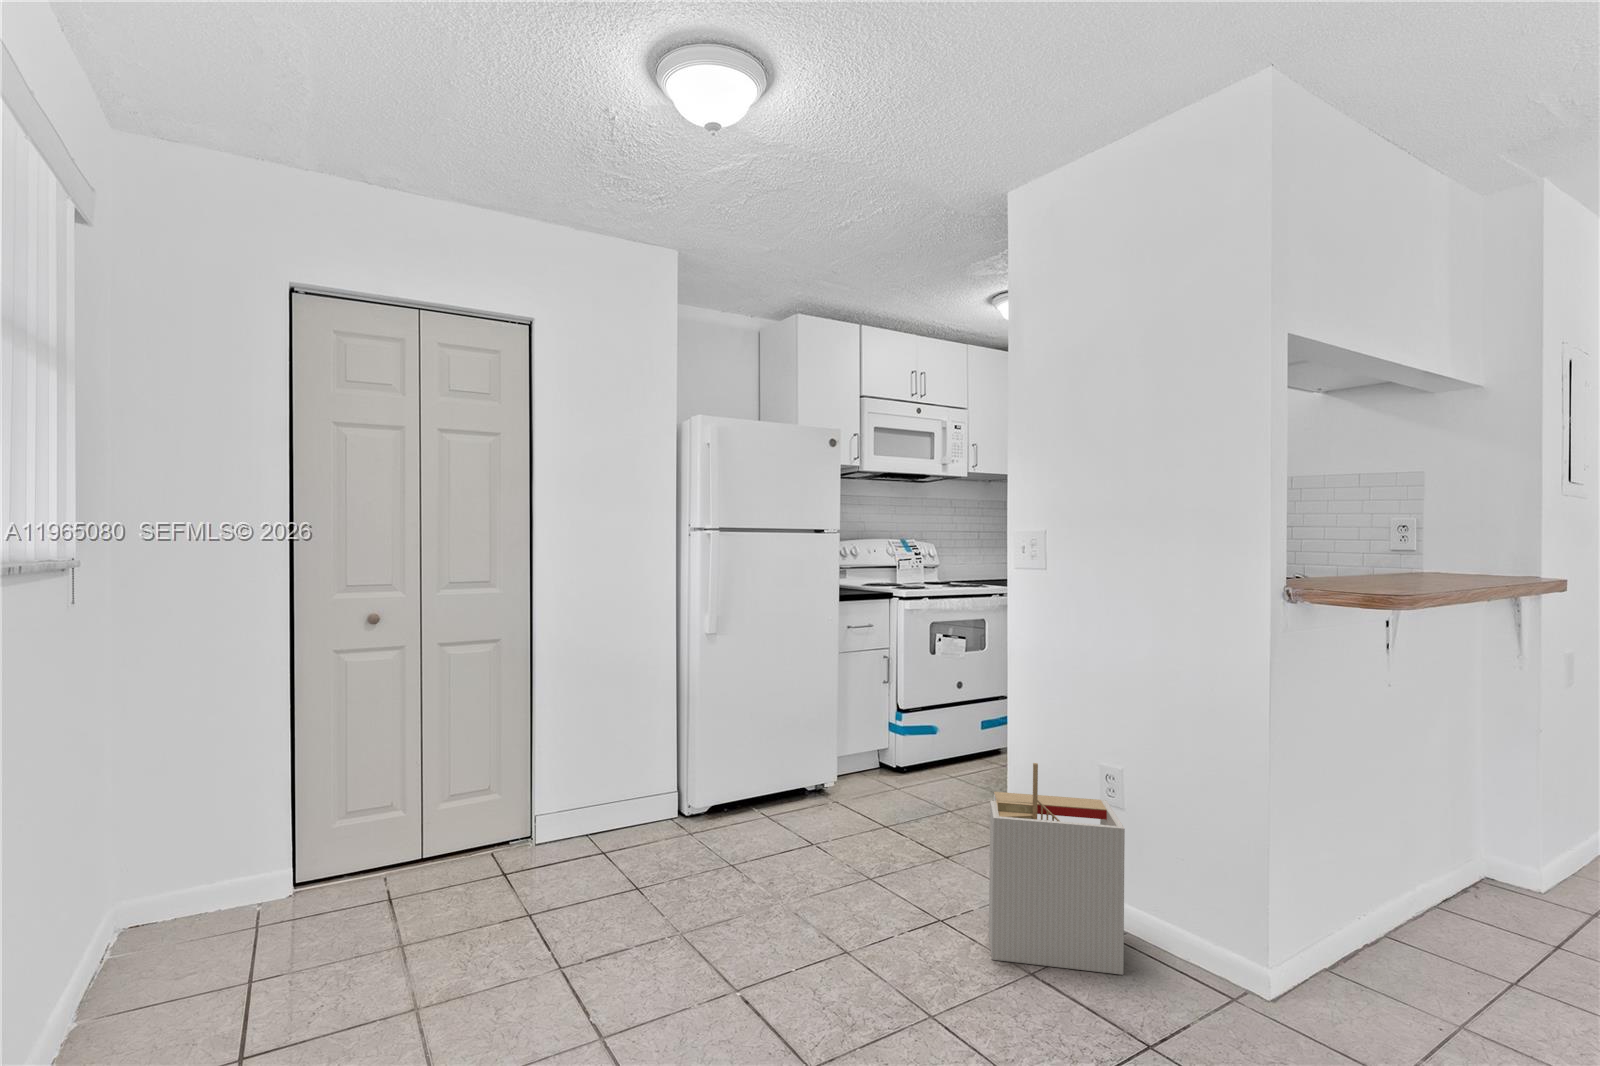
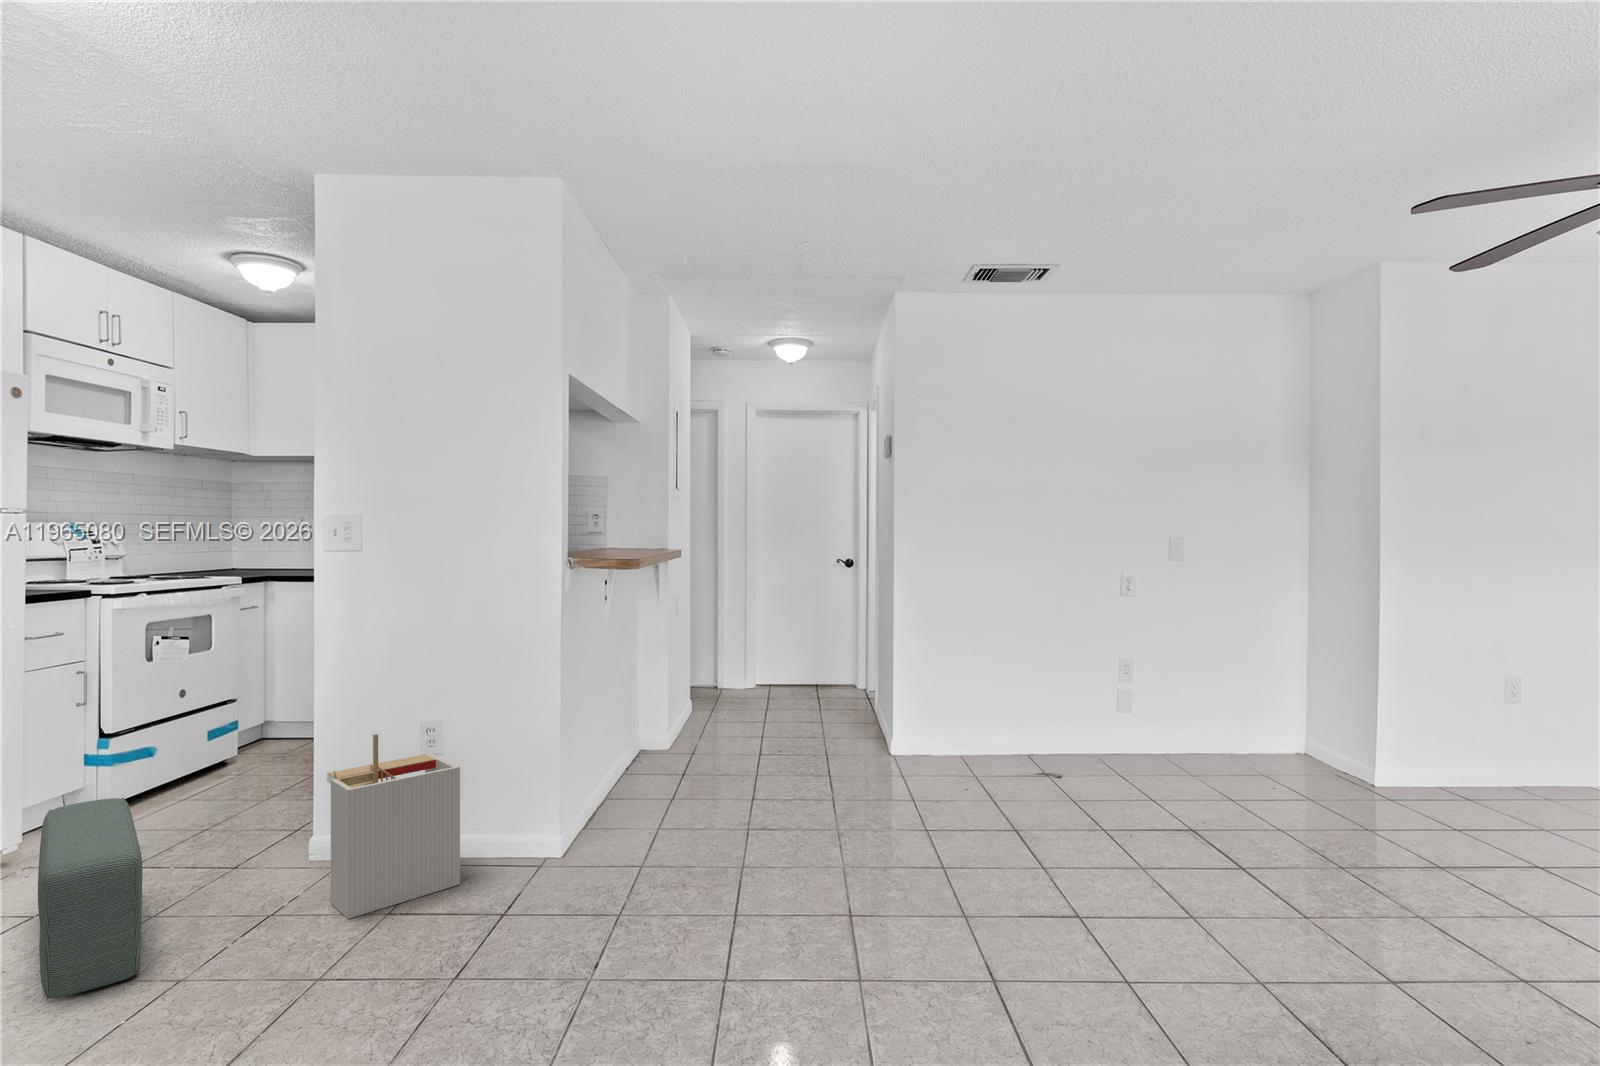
pouf: none [760,761,861,930] -> present [38,798,142,999]

